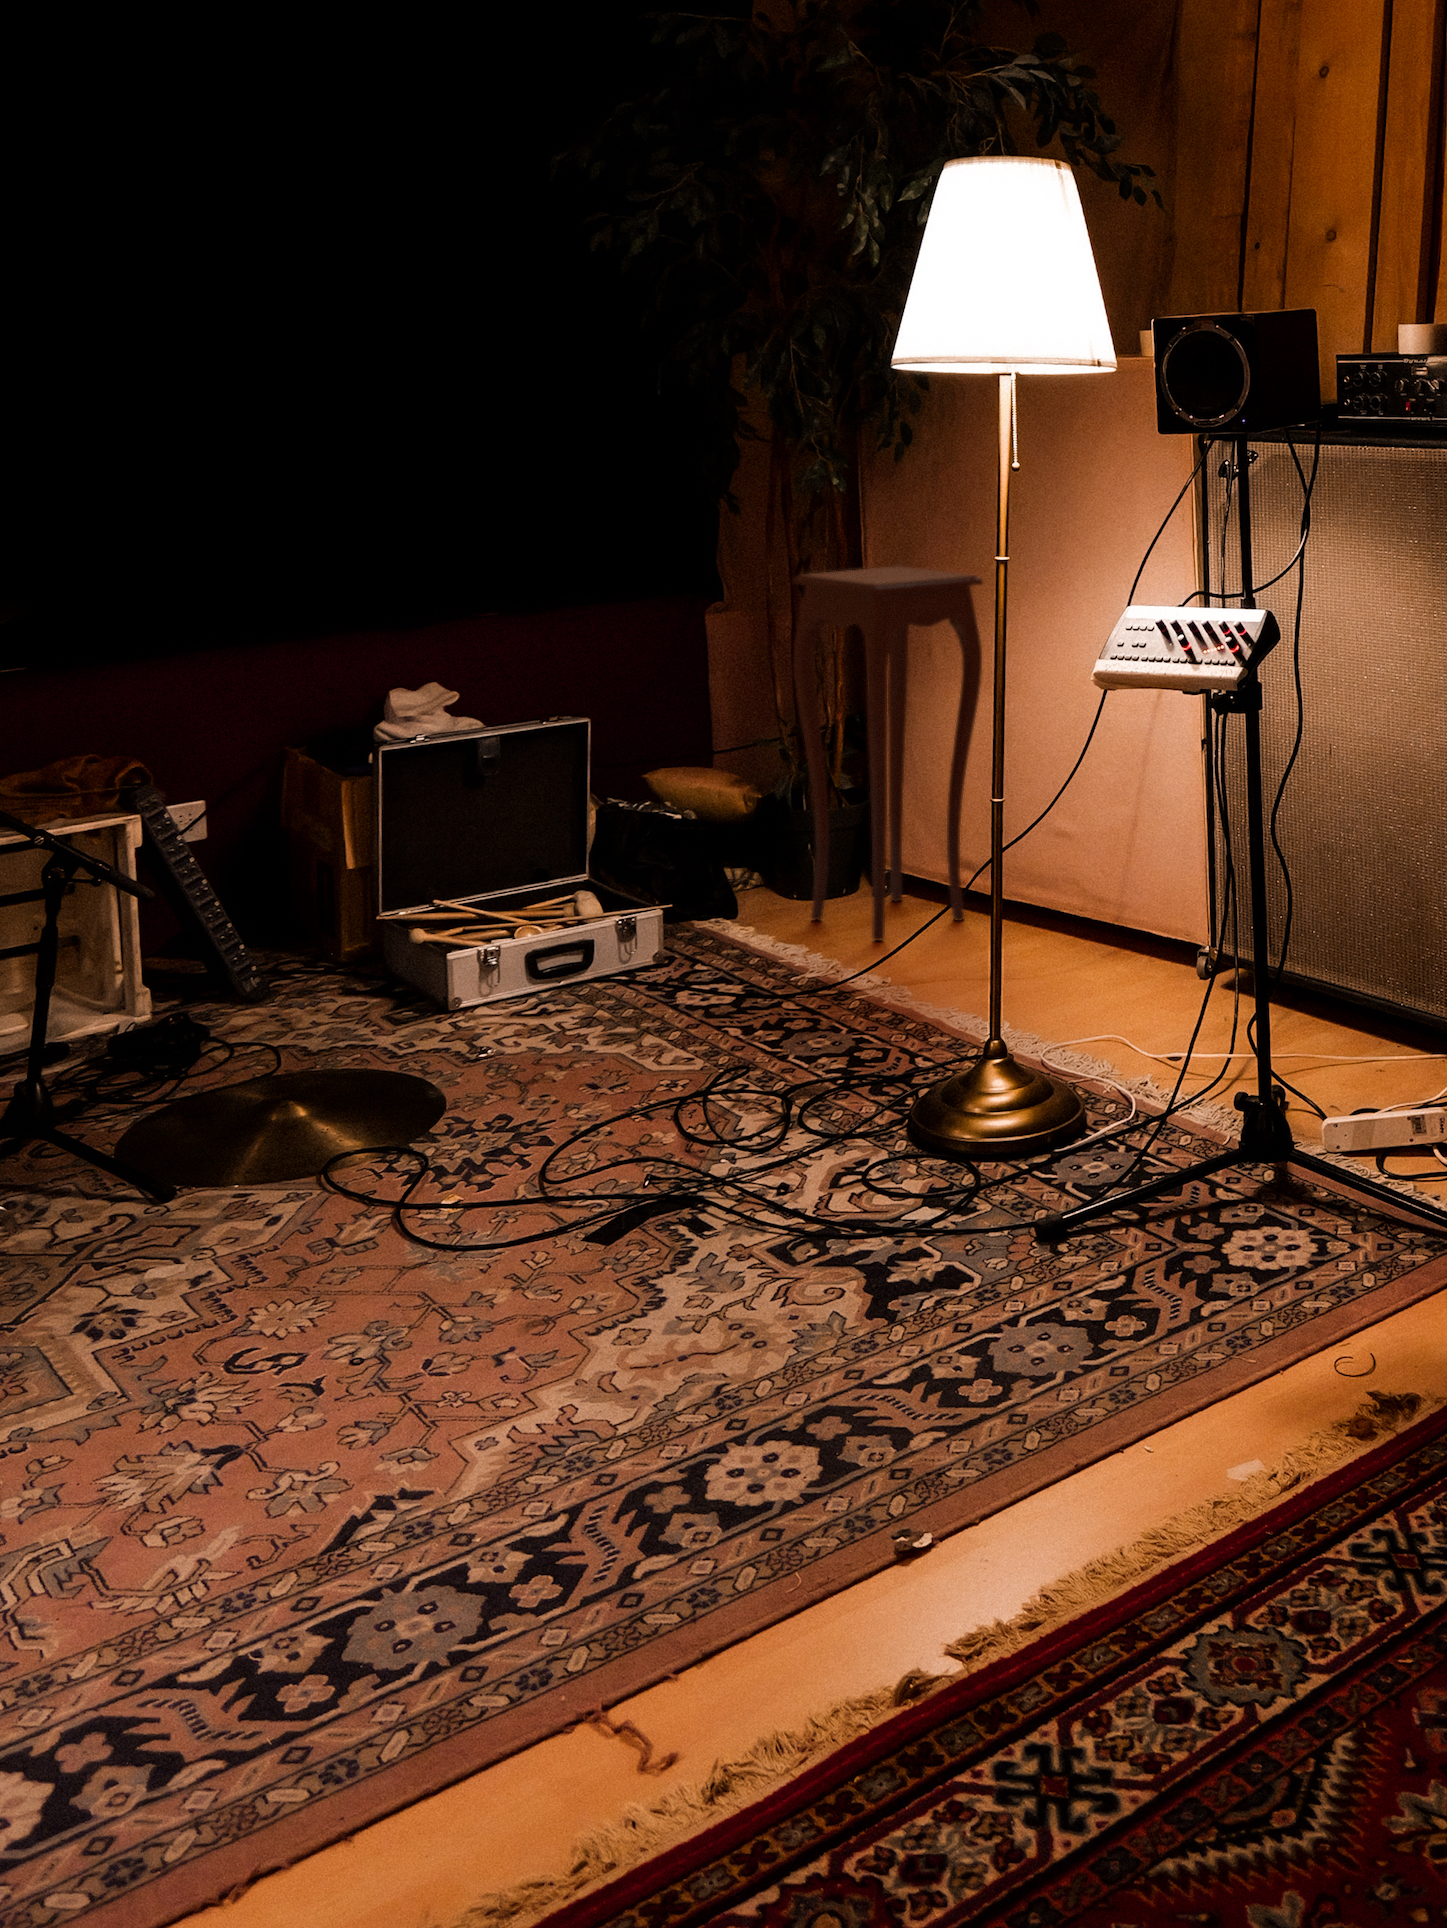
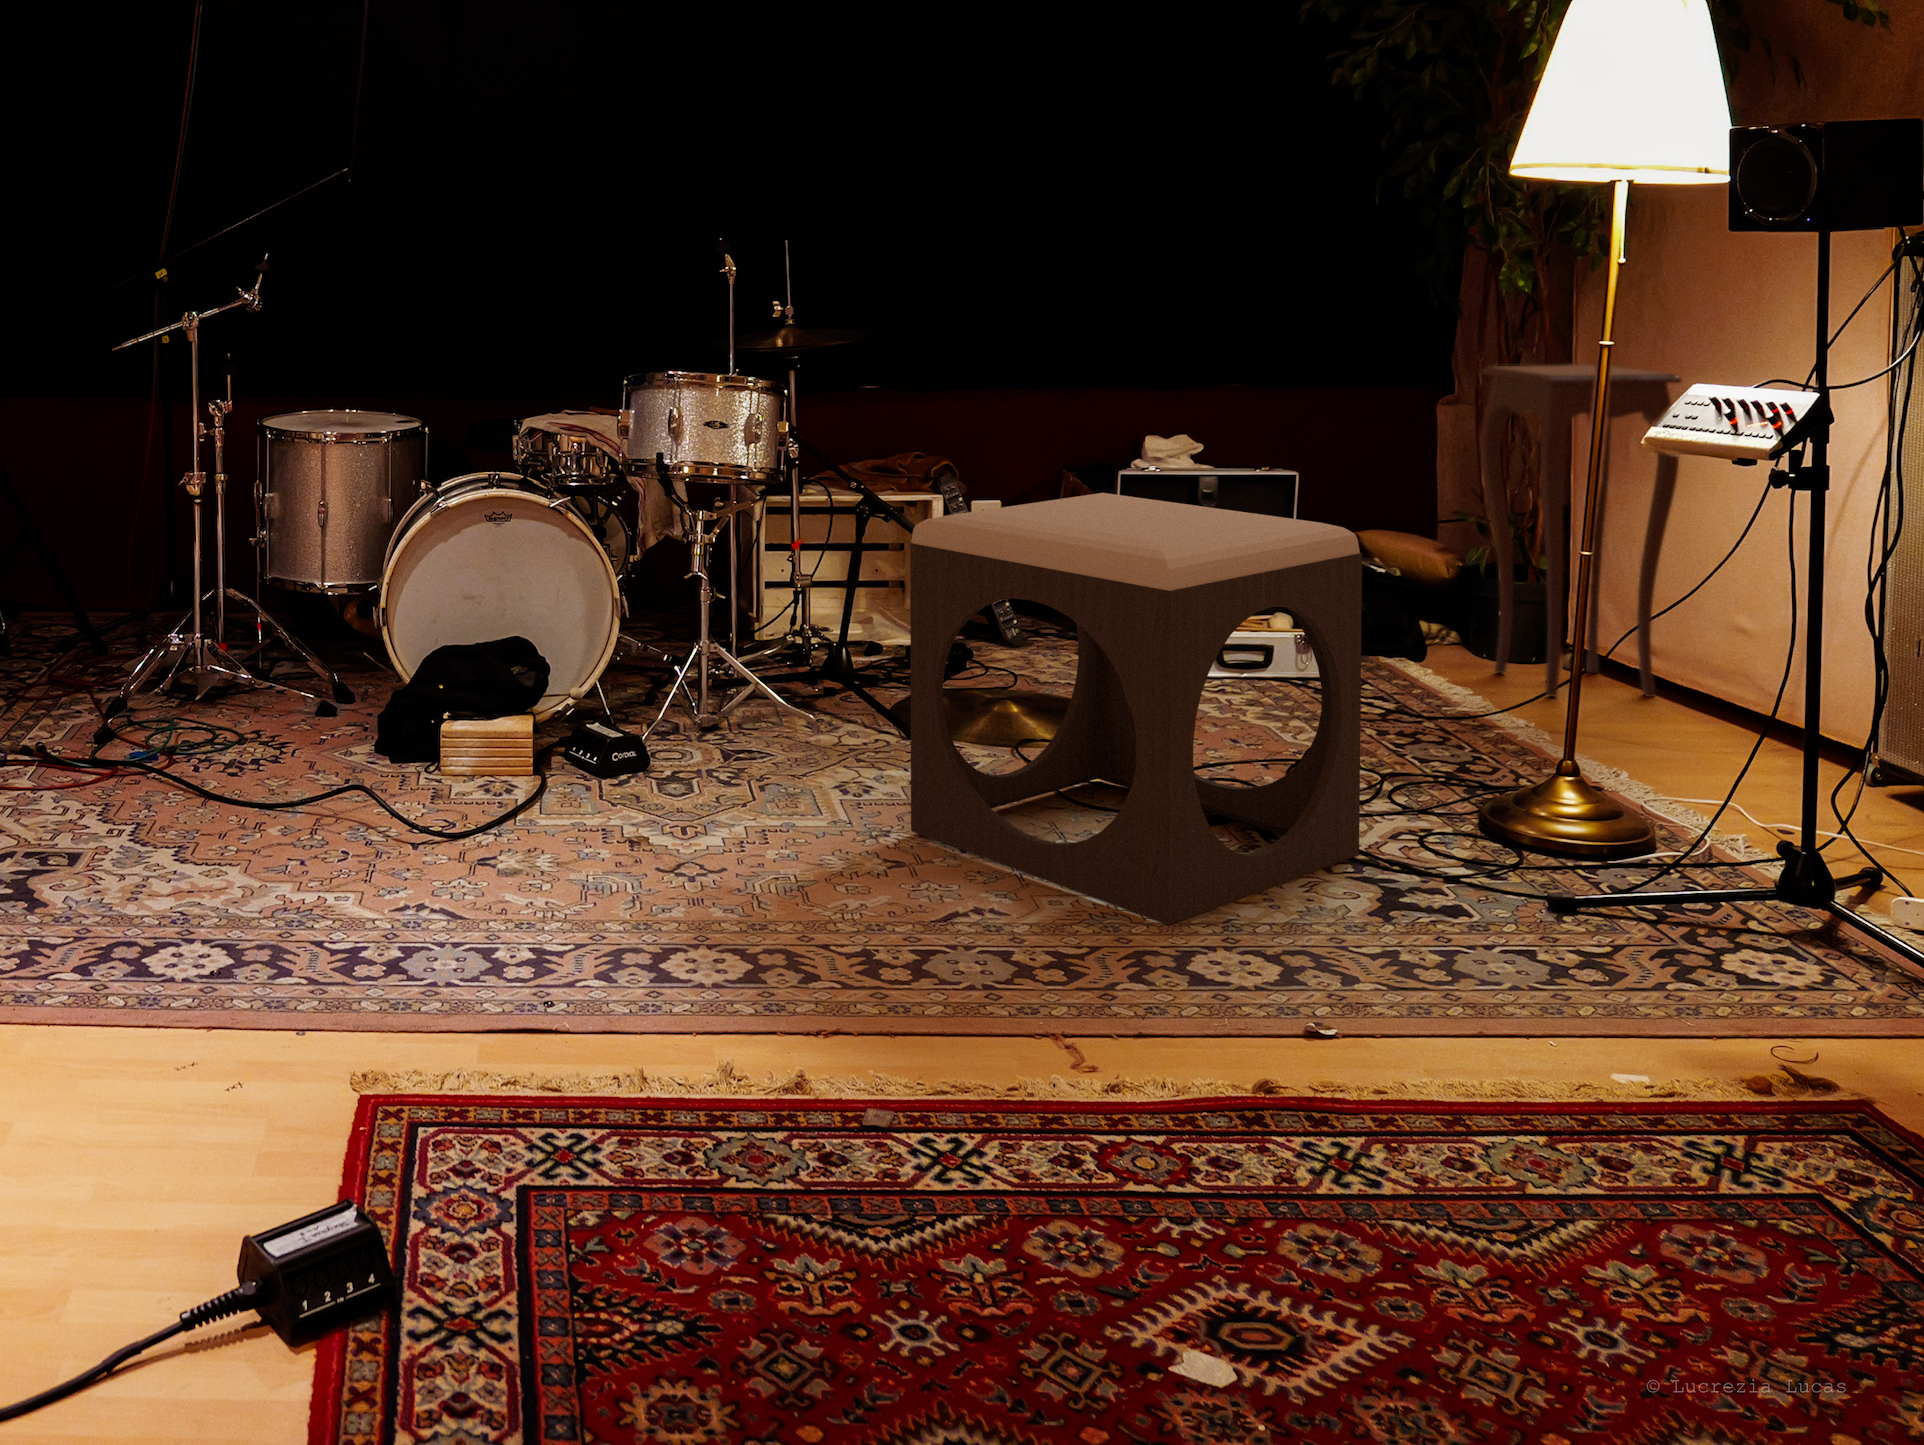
footstool: none [222,798,811,1424] -> present [910,493,1362,925]

